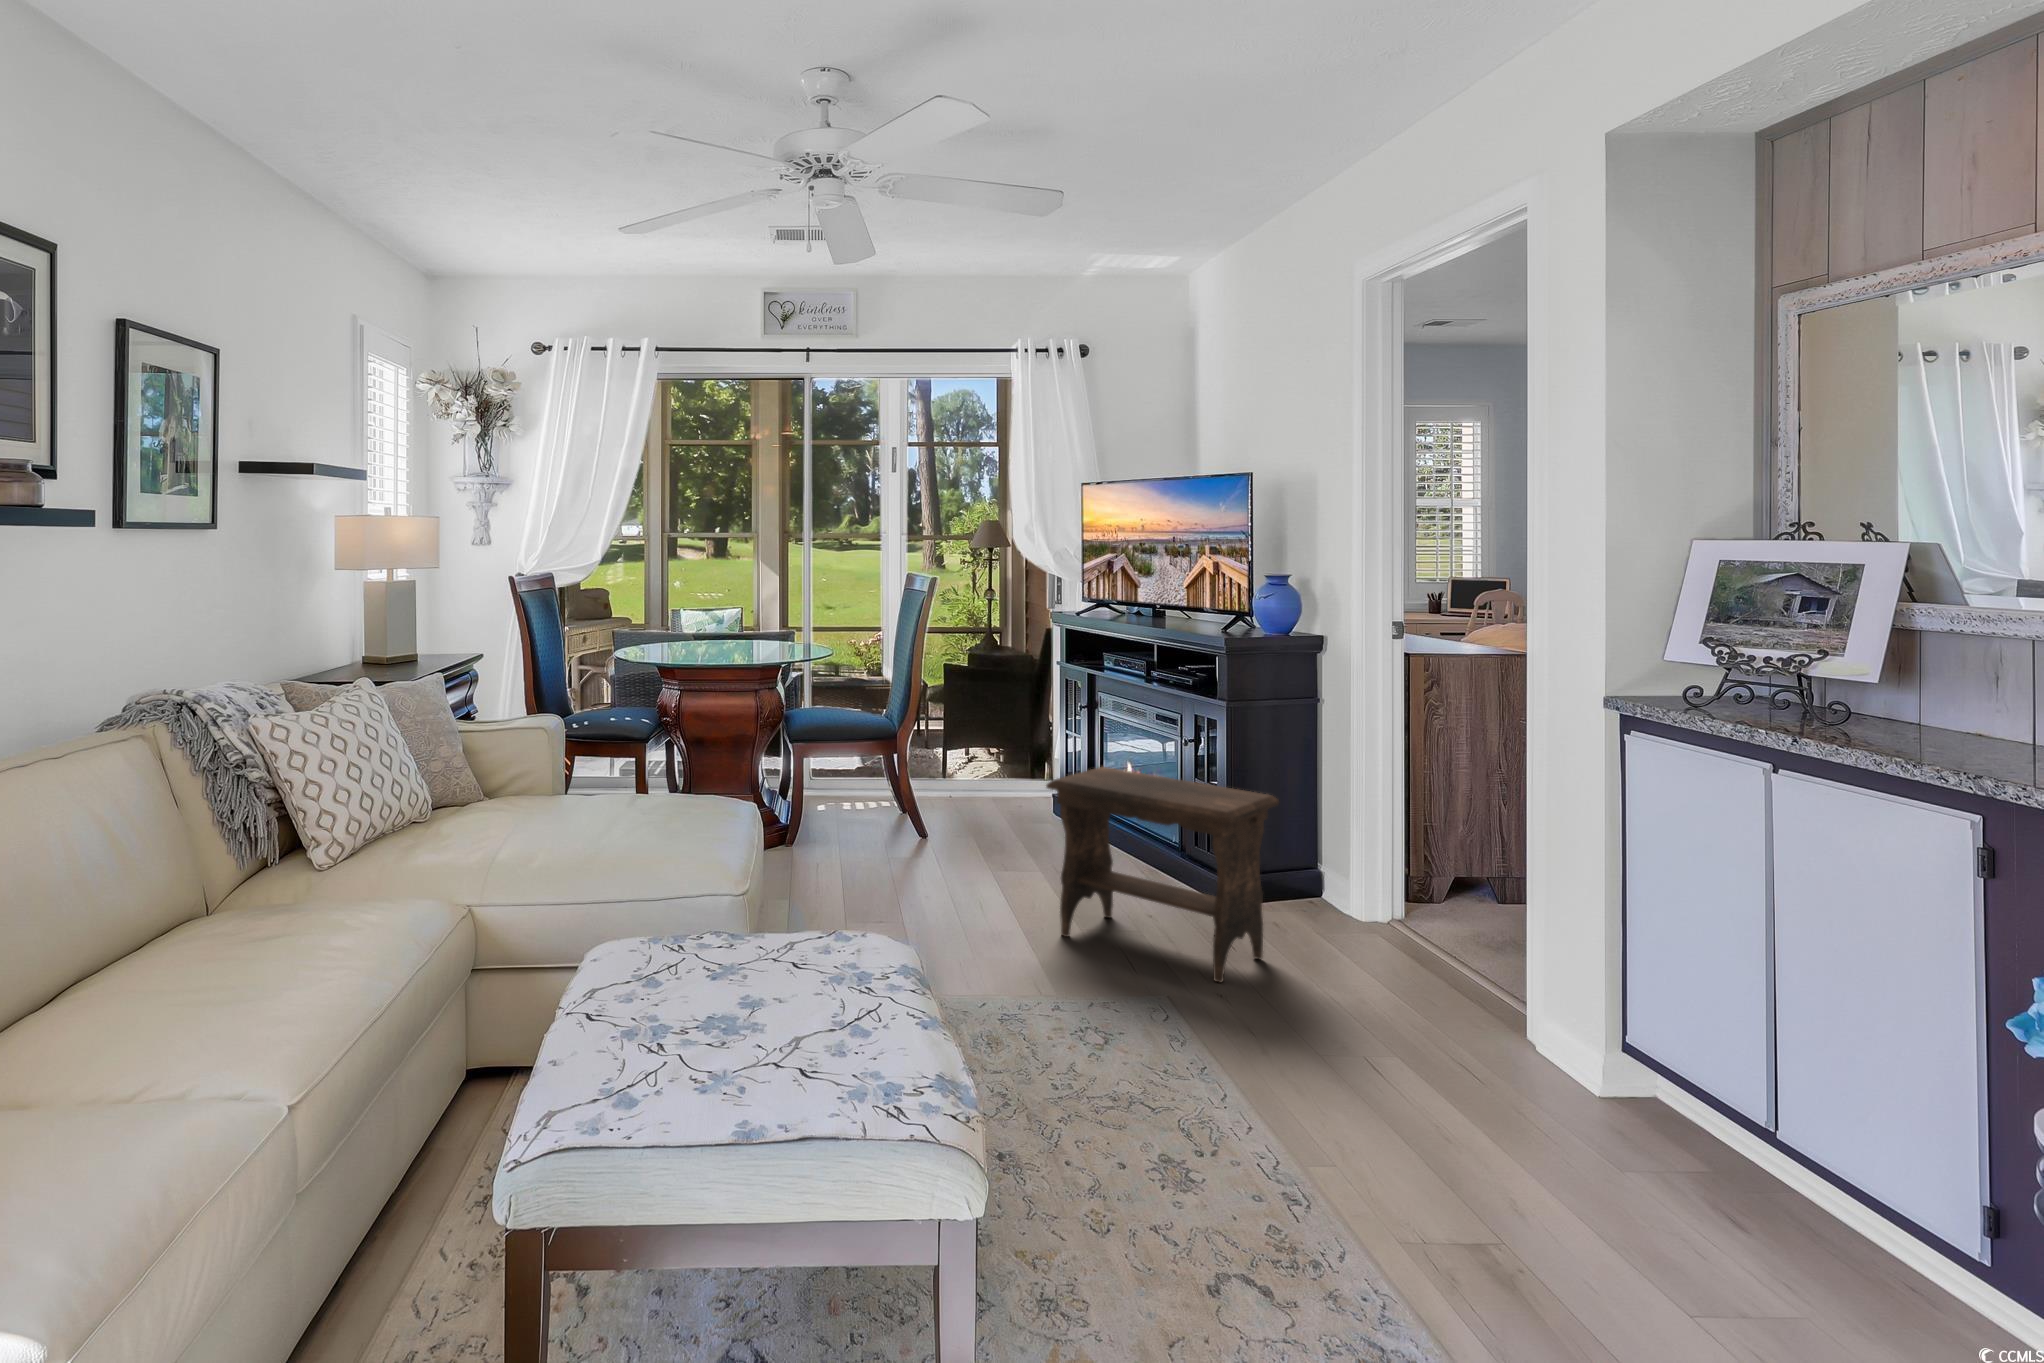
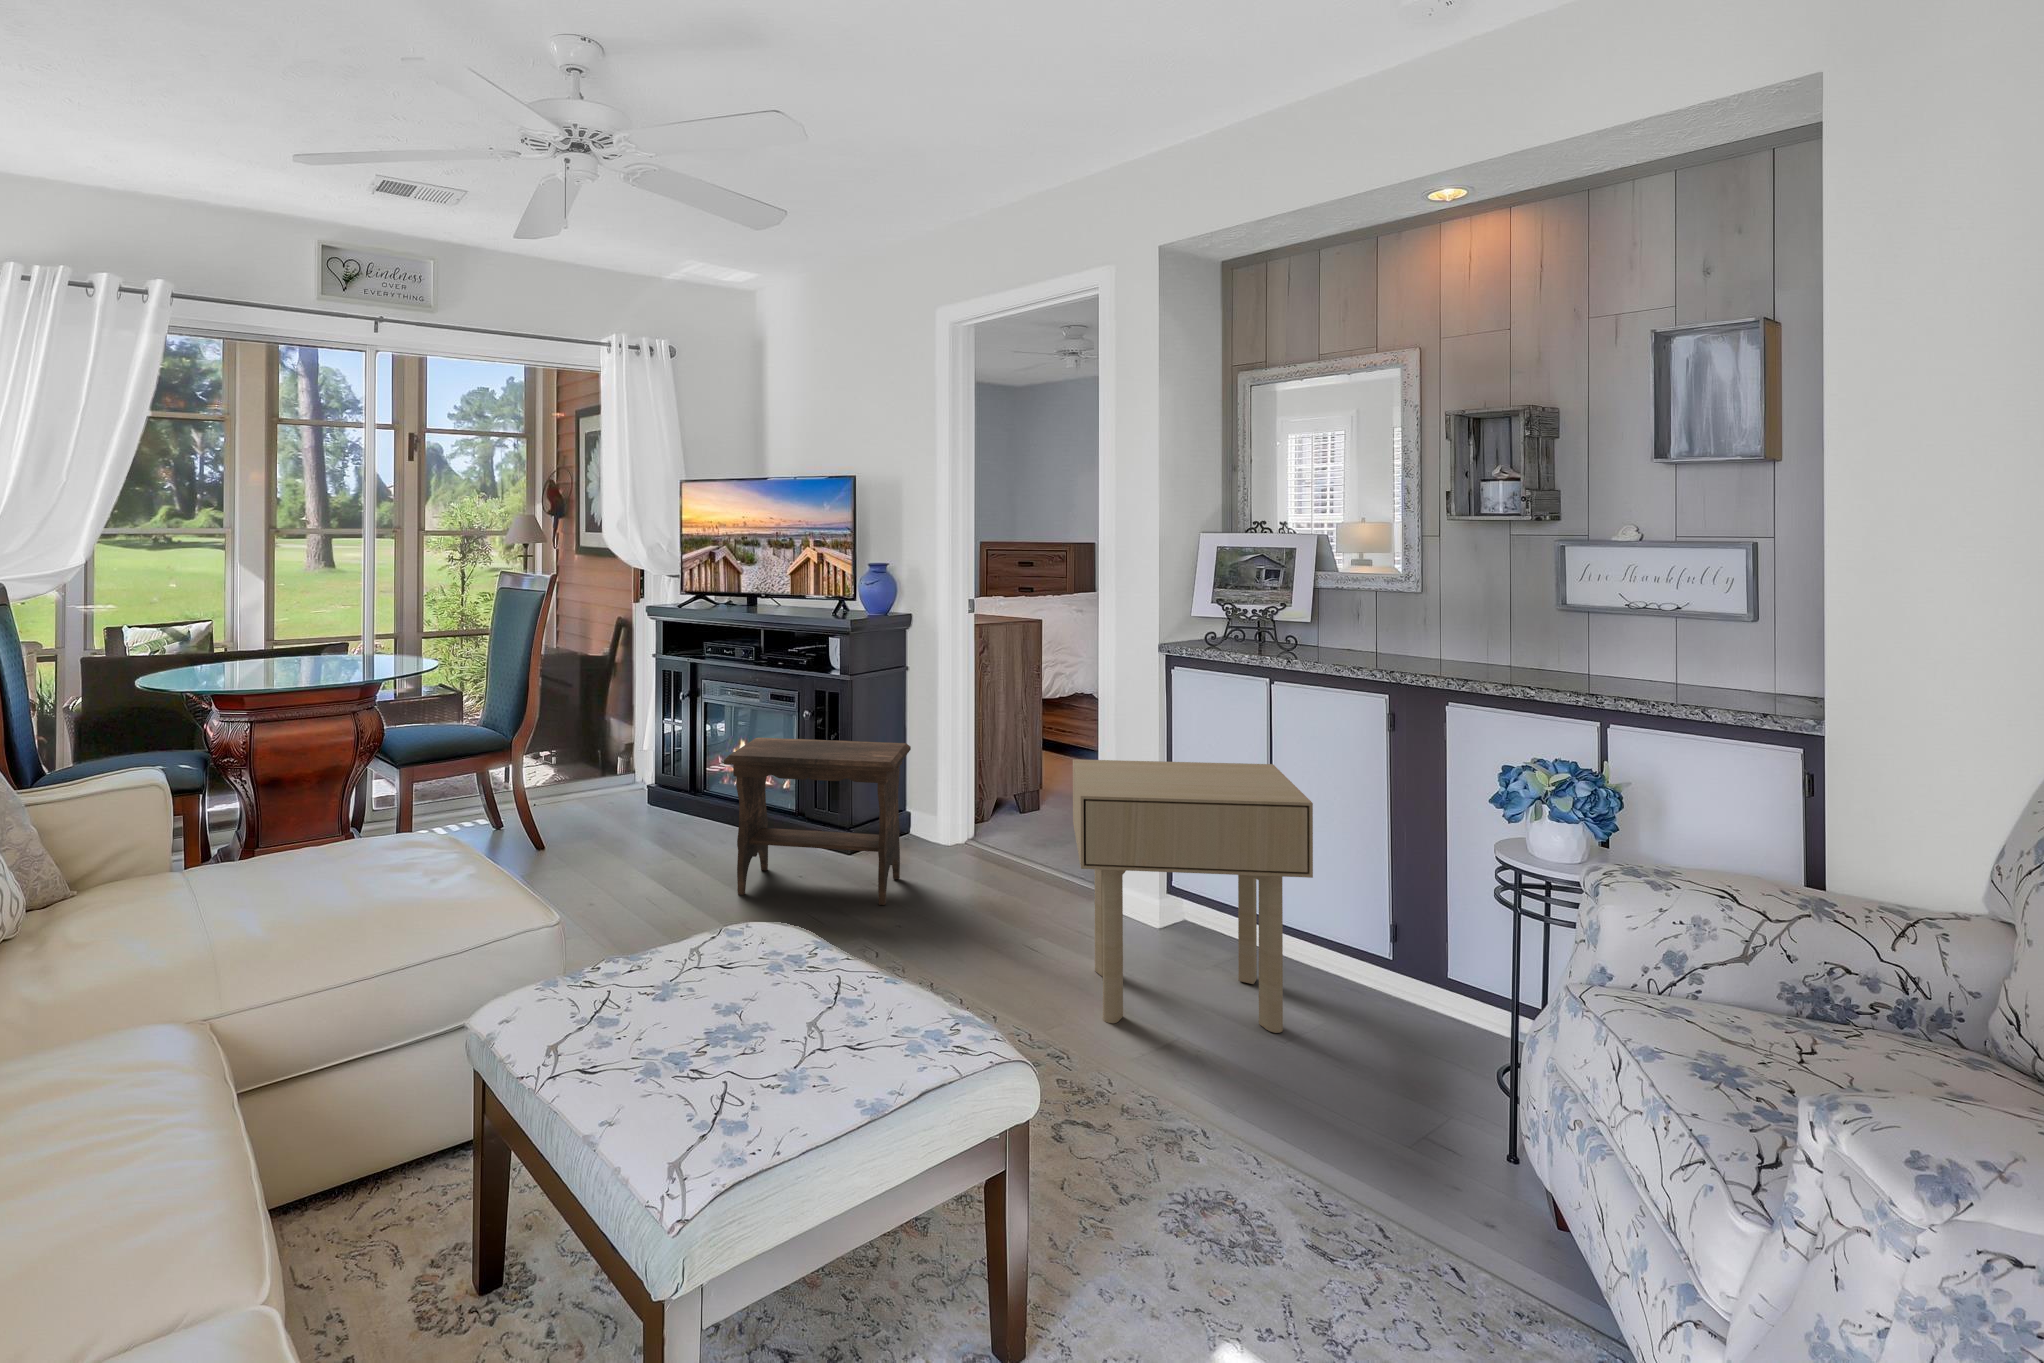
side table: none [1374,837,1757,1279] -> present [1073,759,1313,1033]

